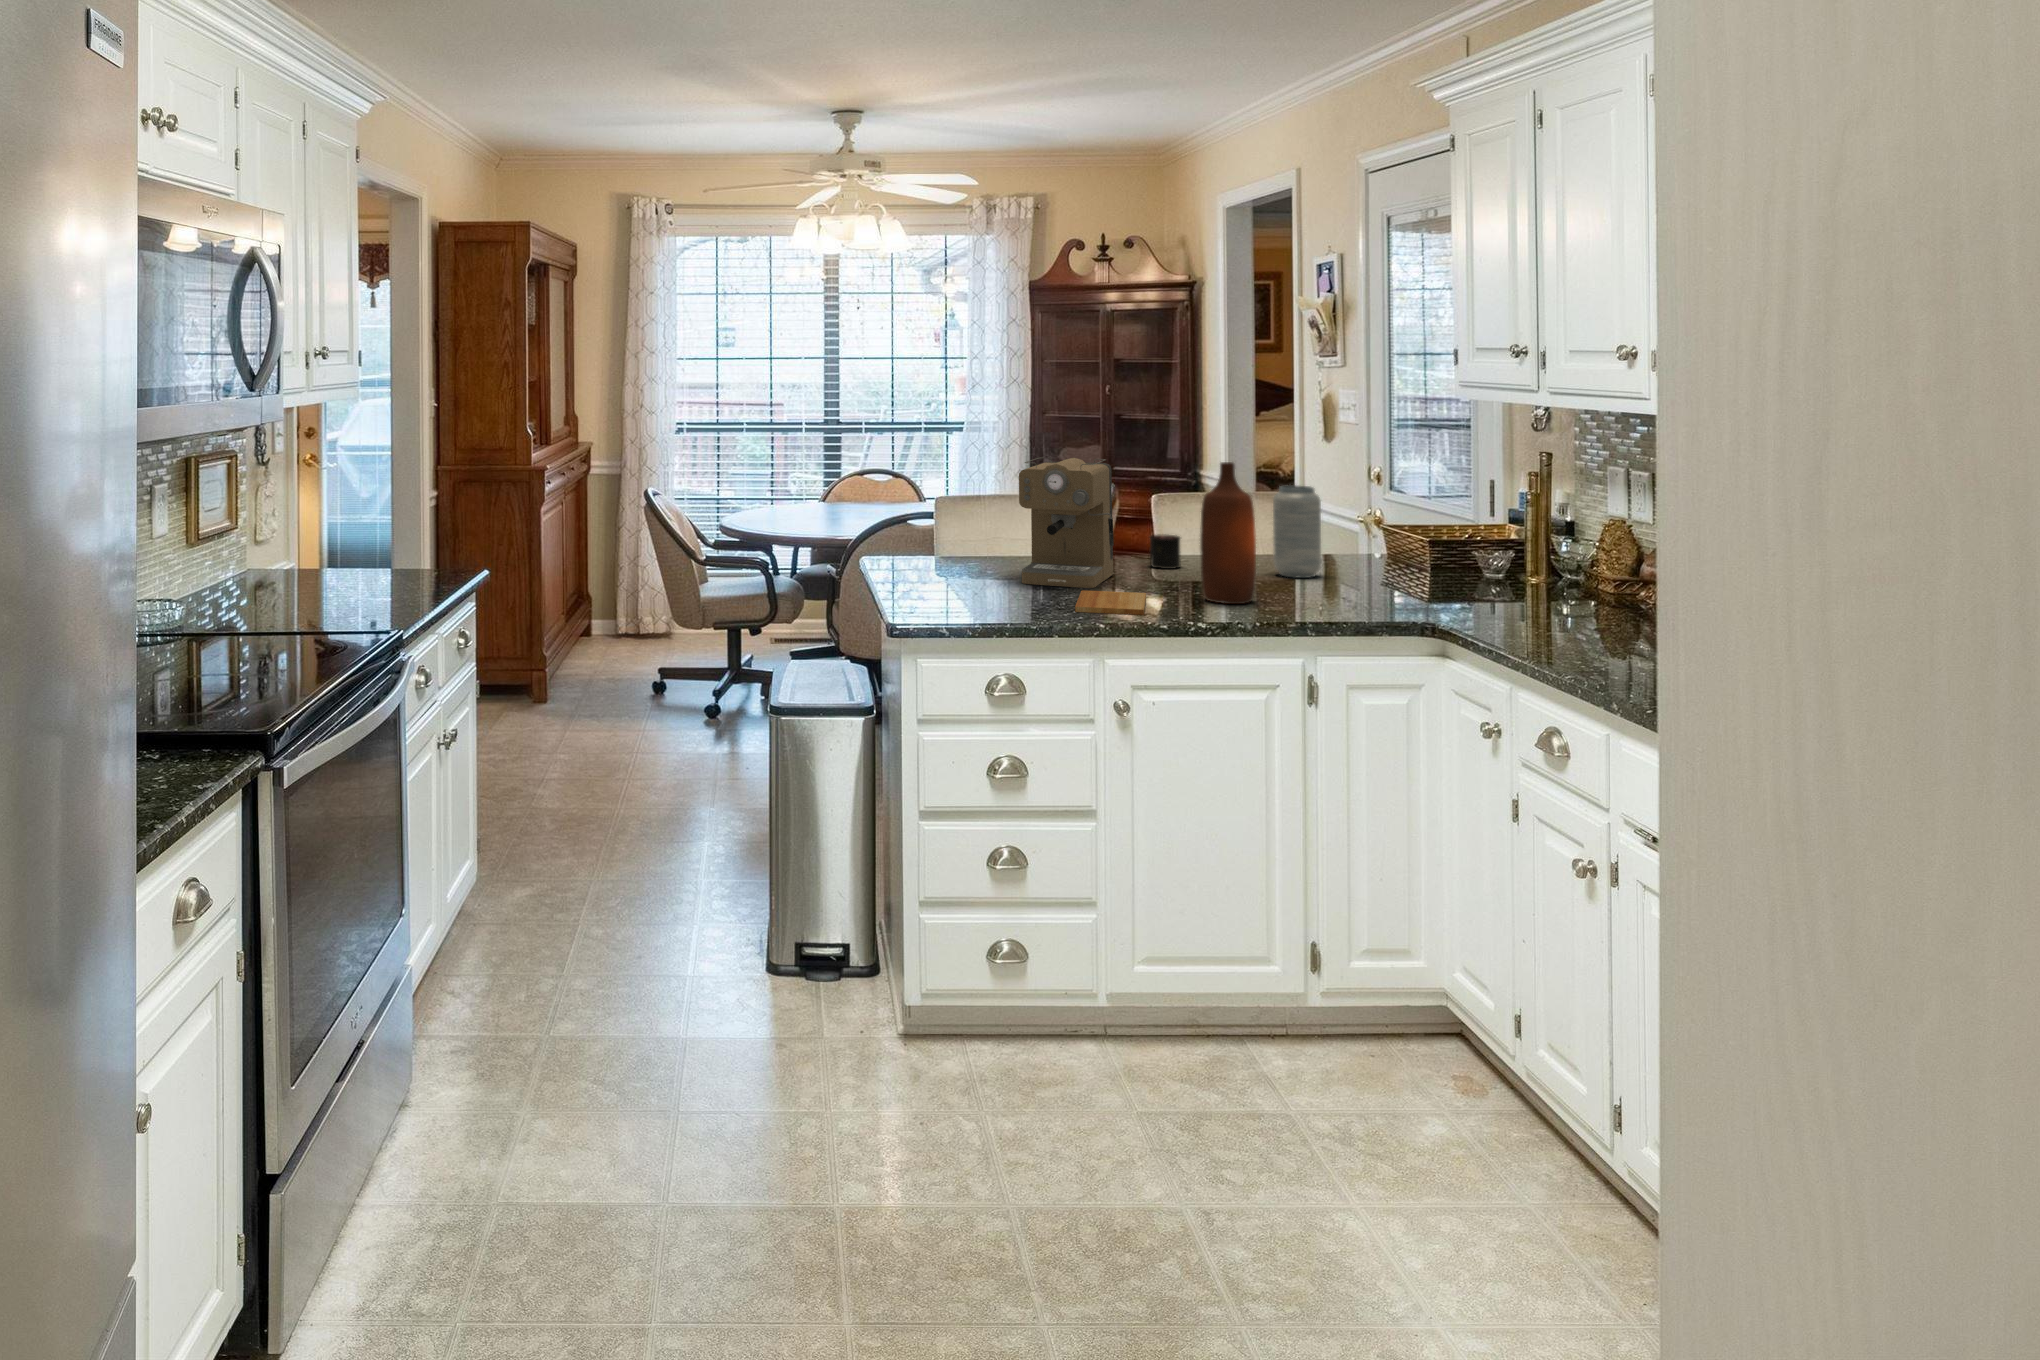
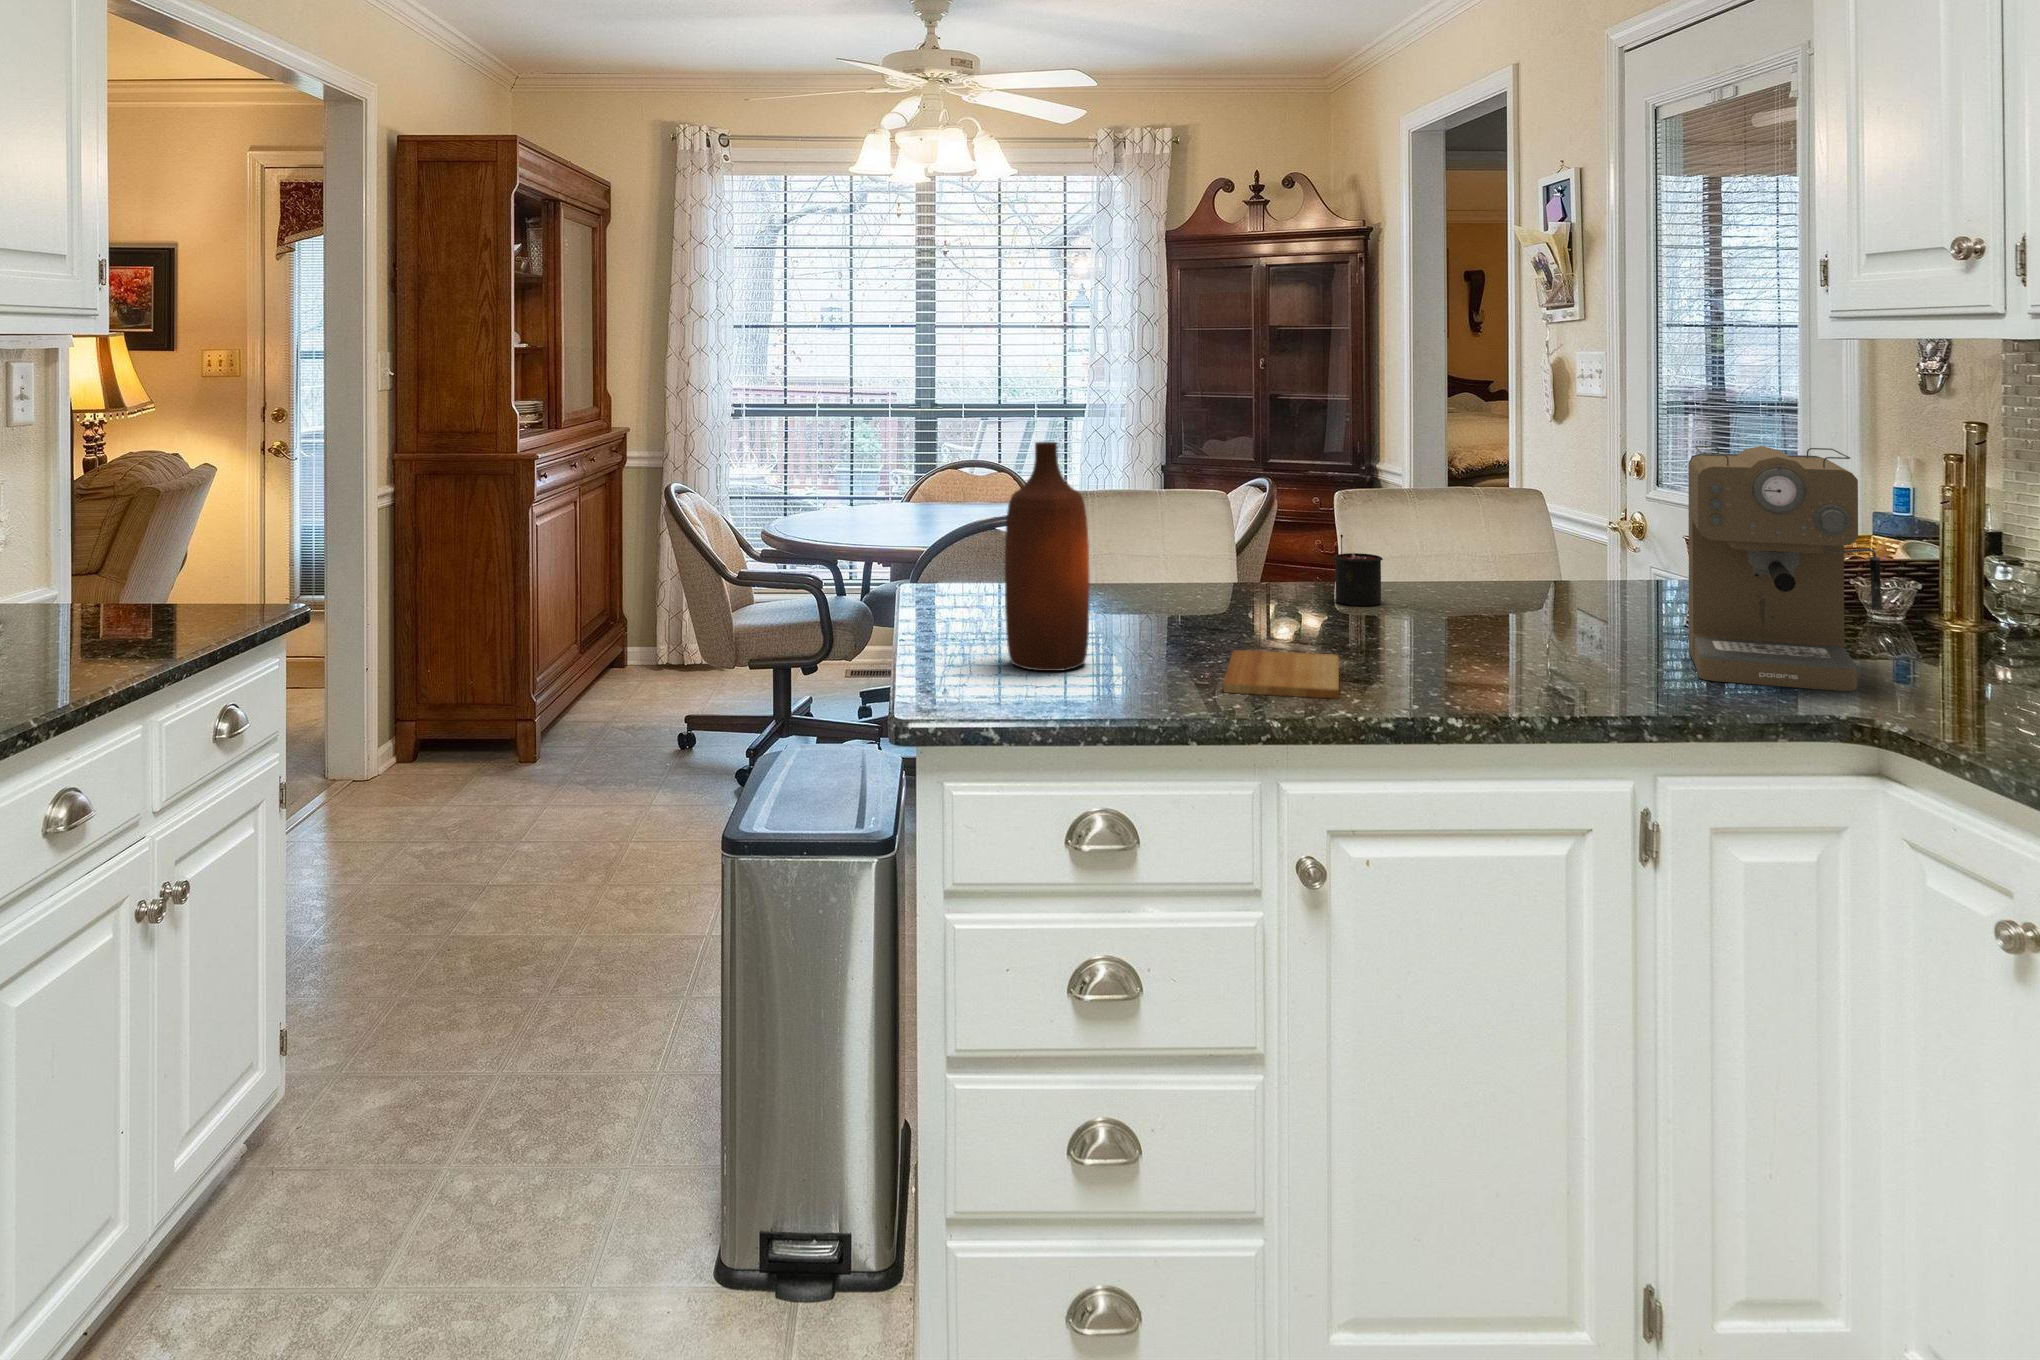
coffee maker: present [1019,457,1114,588] -> present [1688,446,1881,691]
bottle: present [1200,462,1256,604] -> present [1005,442,1089,671]
vase: present [1273,485,1321,578] -> none [1525,479,1600,622]

